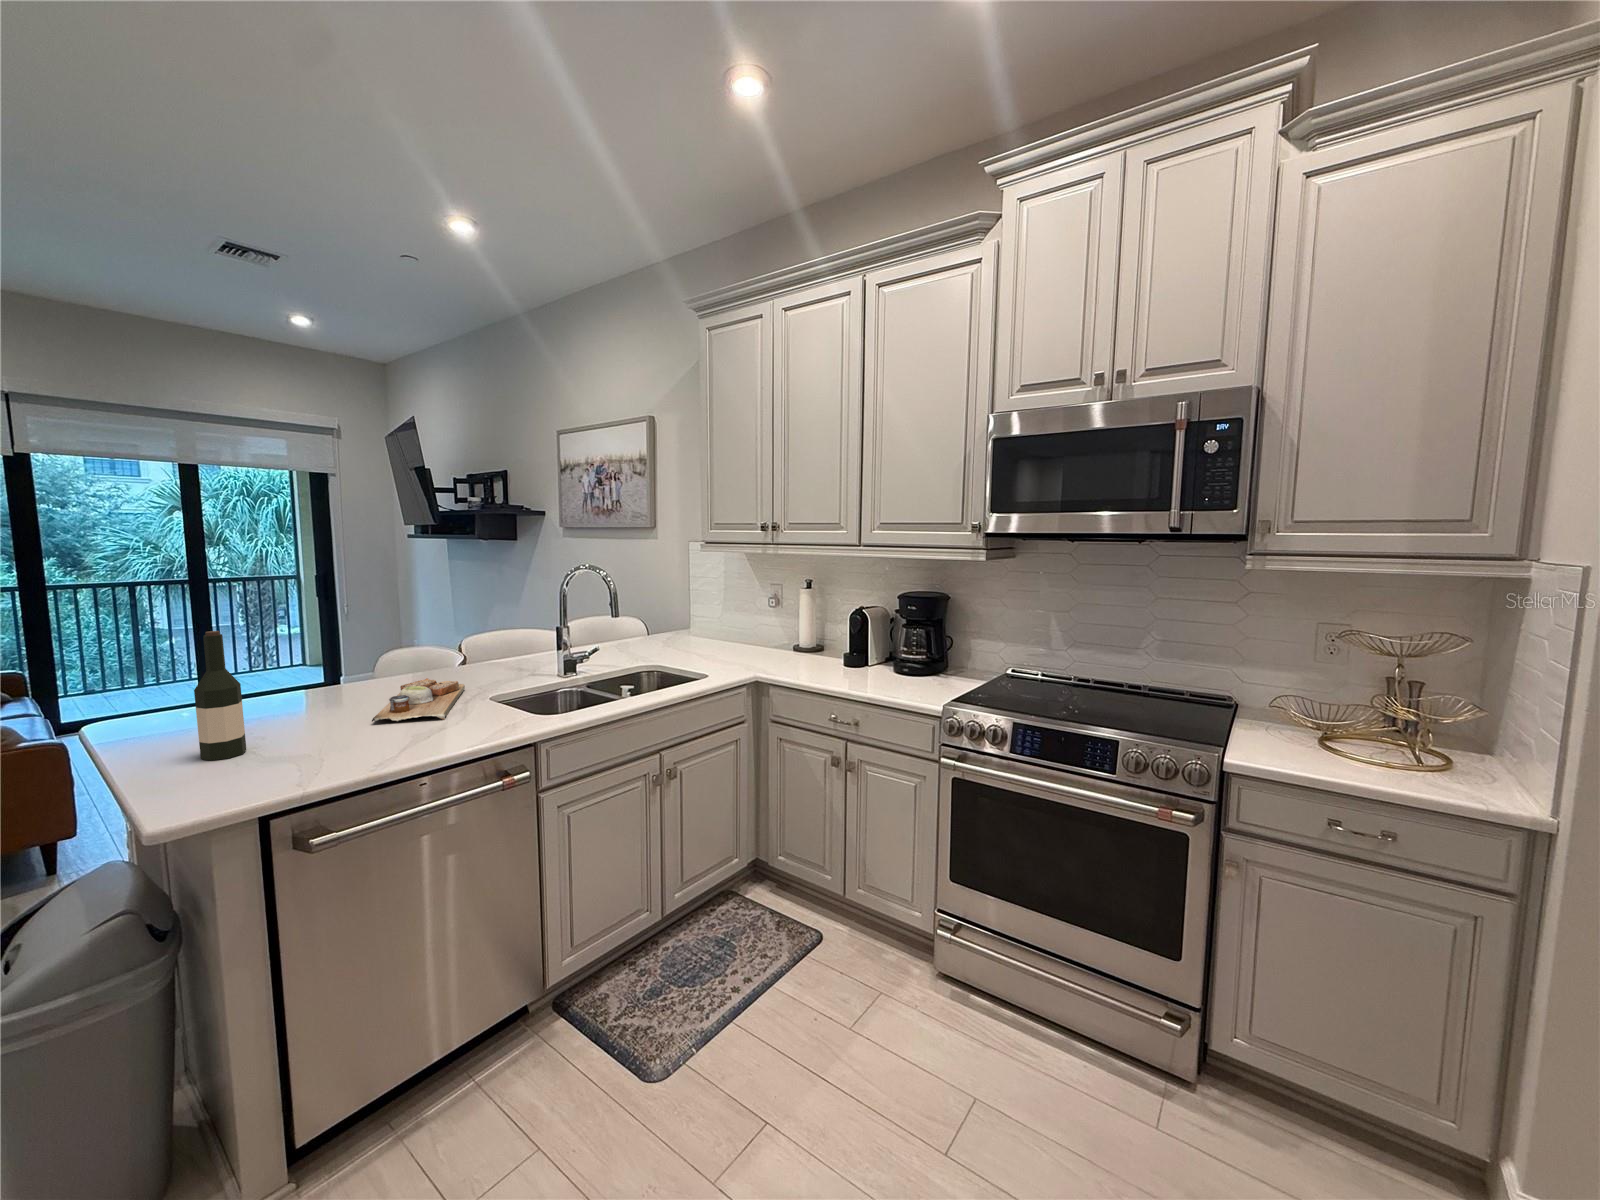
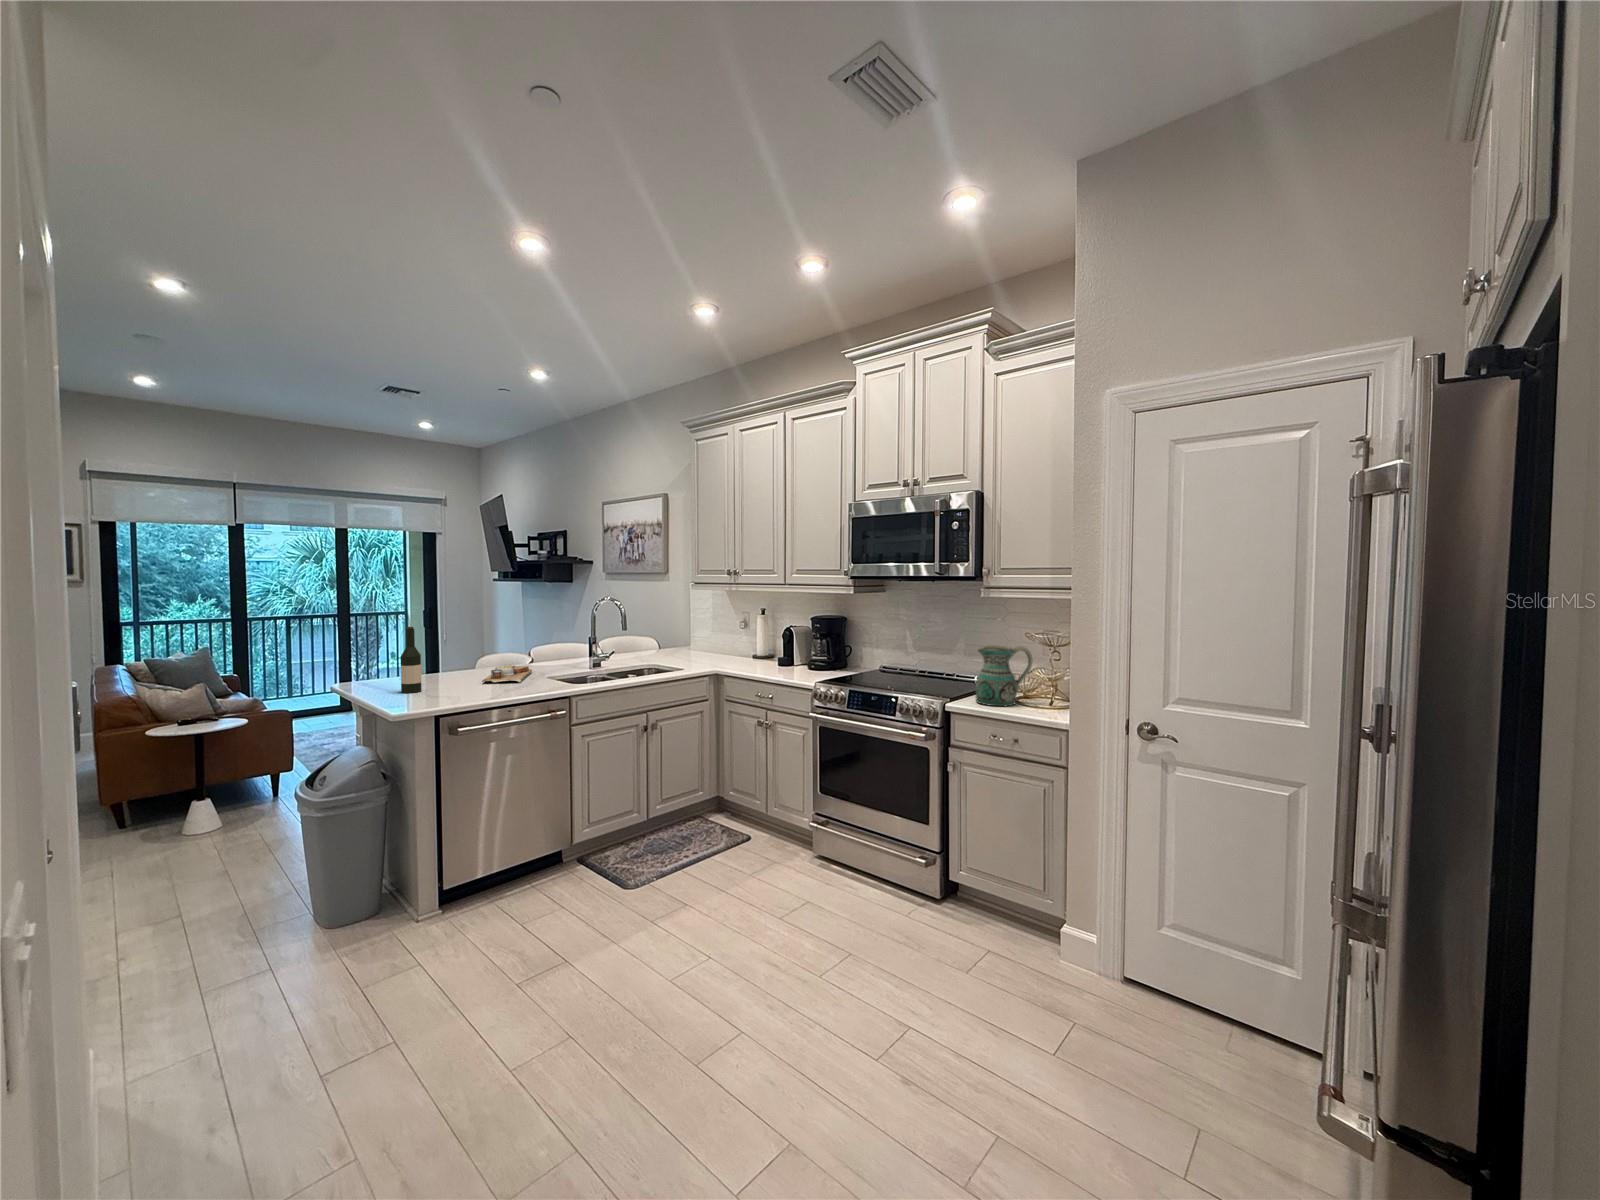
ceramic pitcher: none [1258,655,1370,766] -> present [976,645,1032,706]

